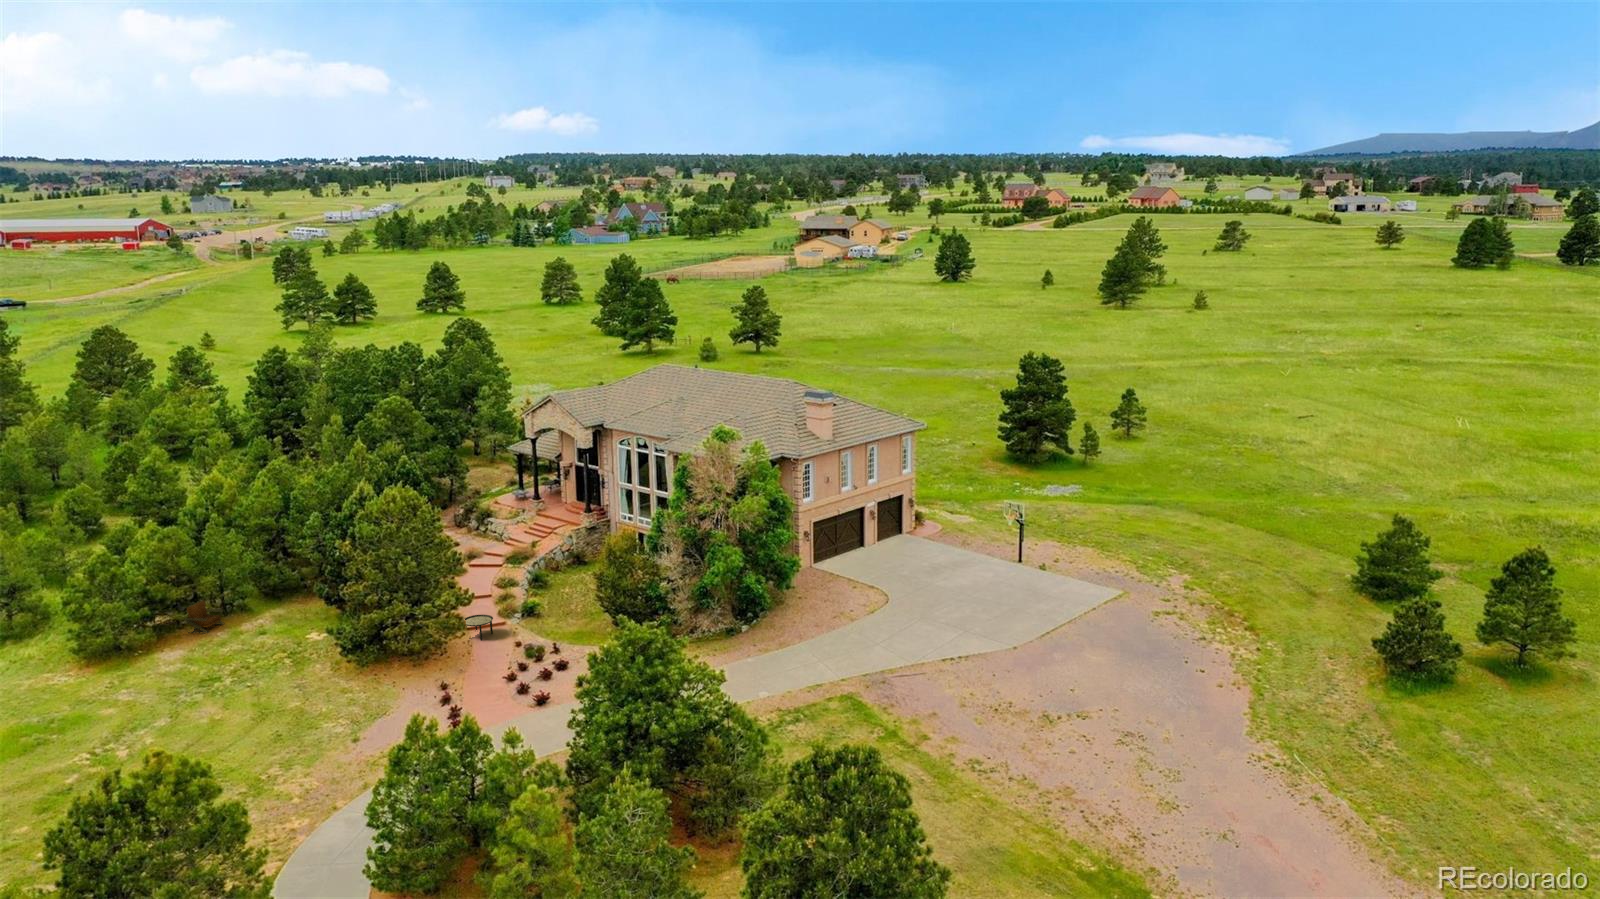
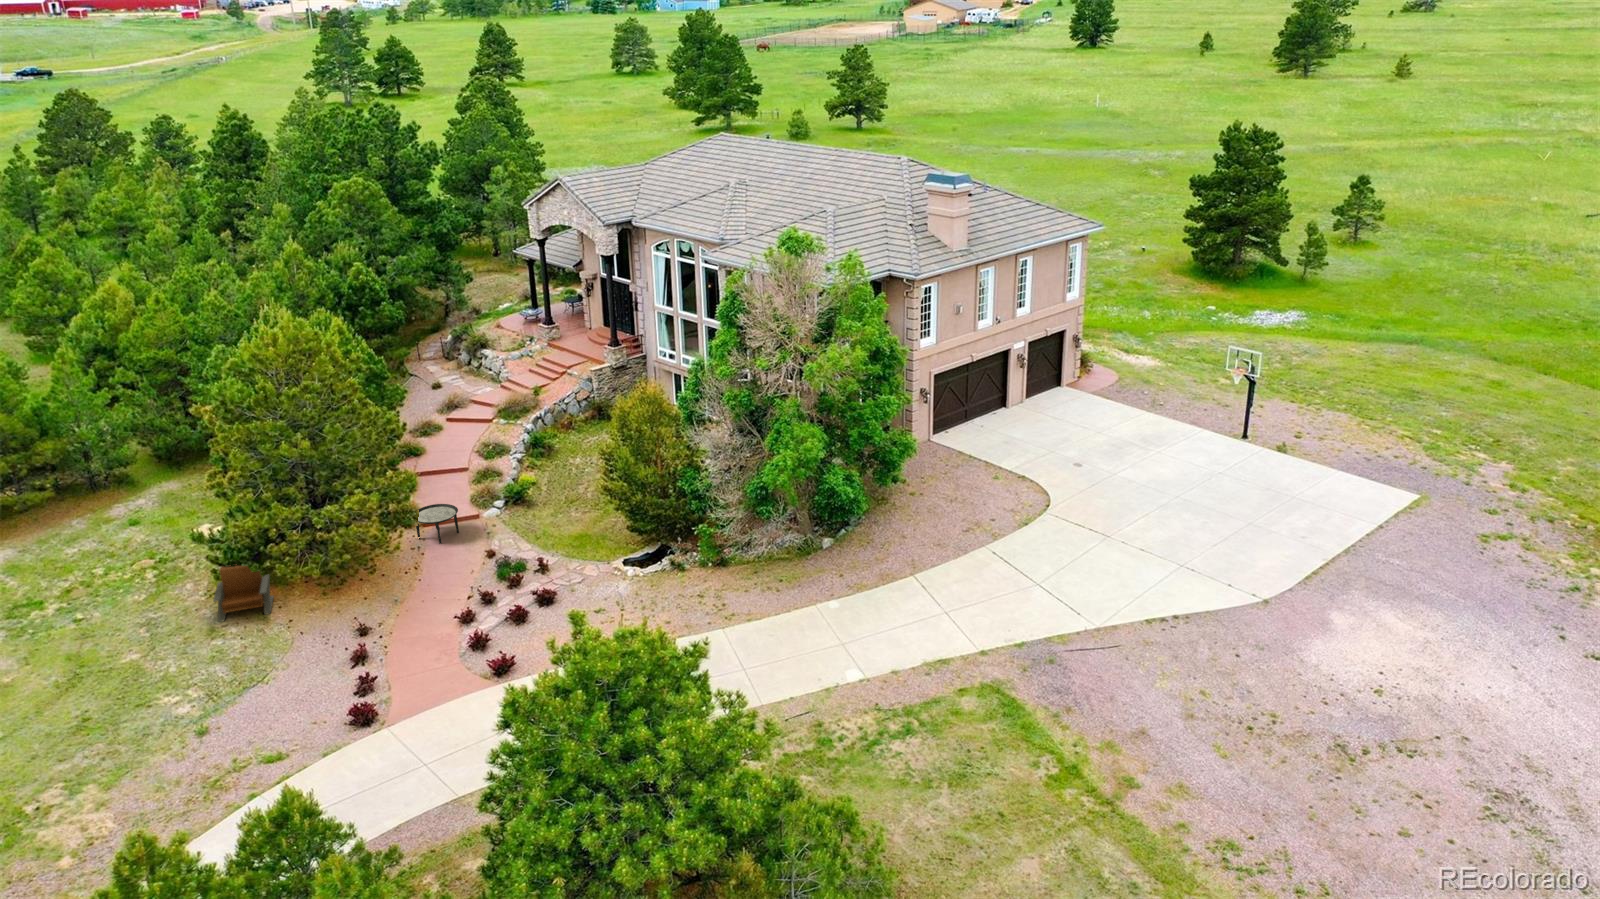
lounge chair: present [185,601,224,633] -> present [213,566,274,622]

